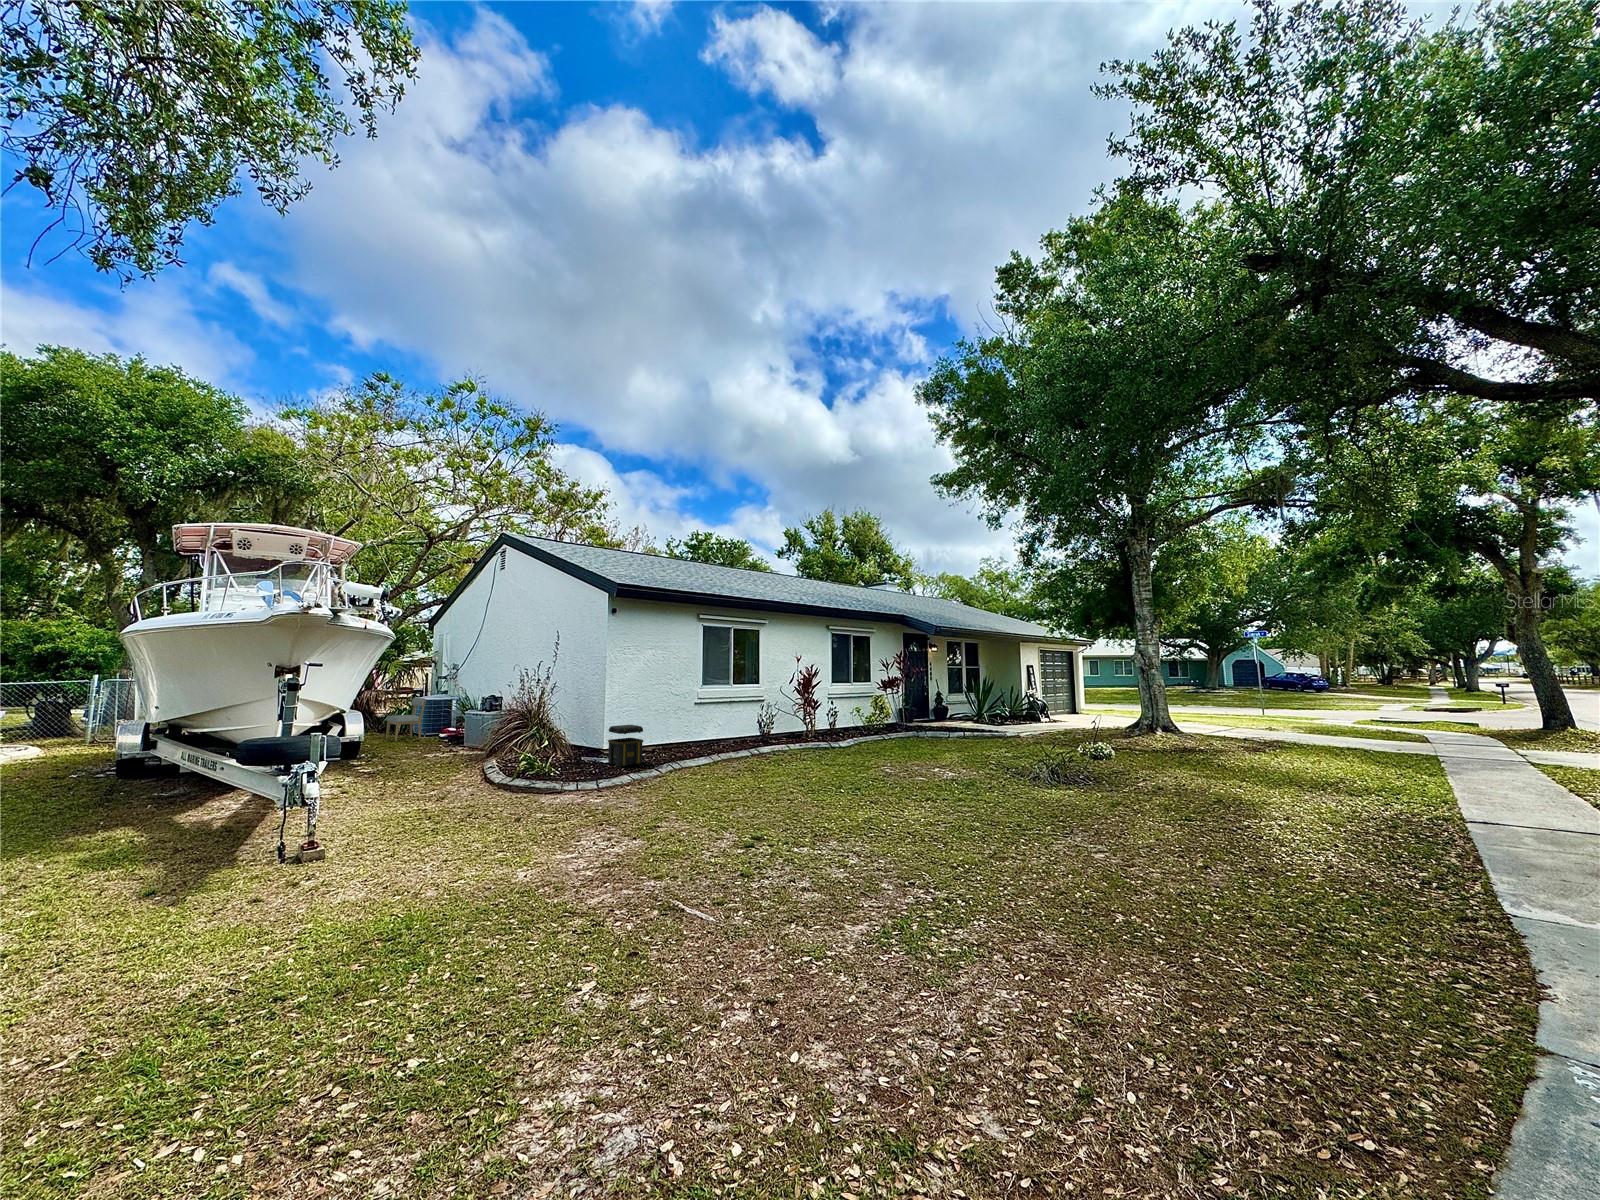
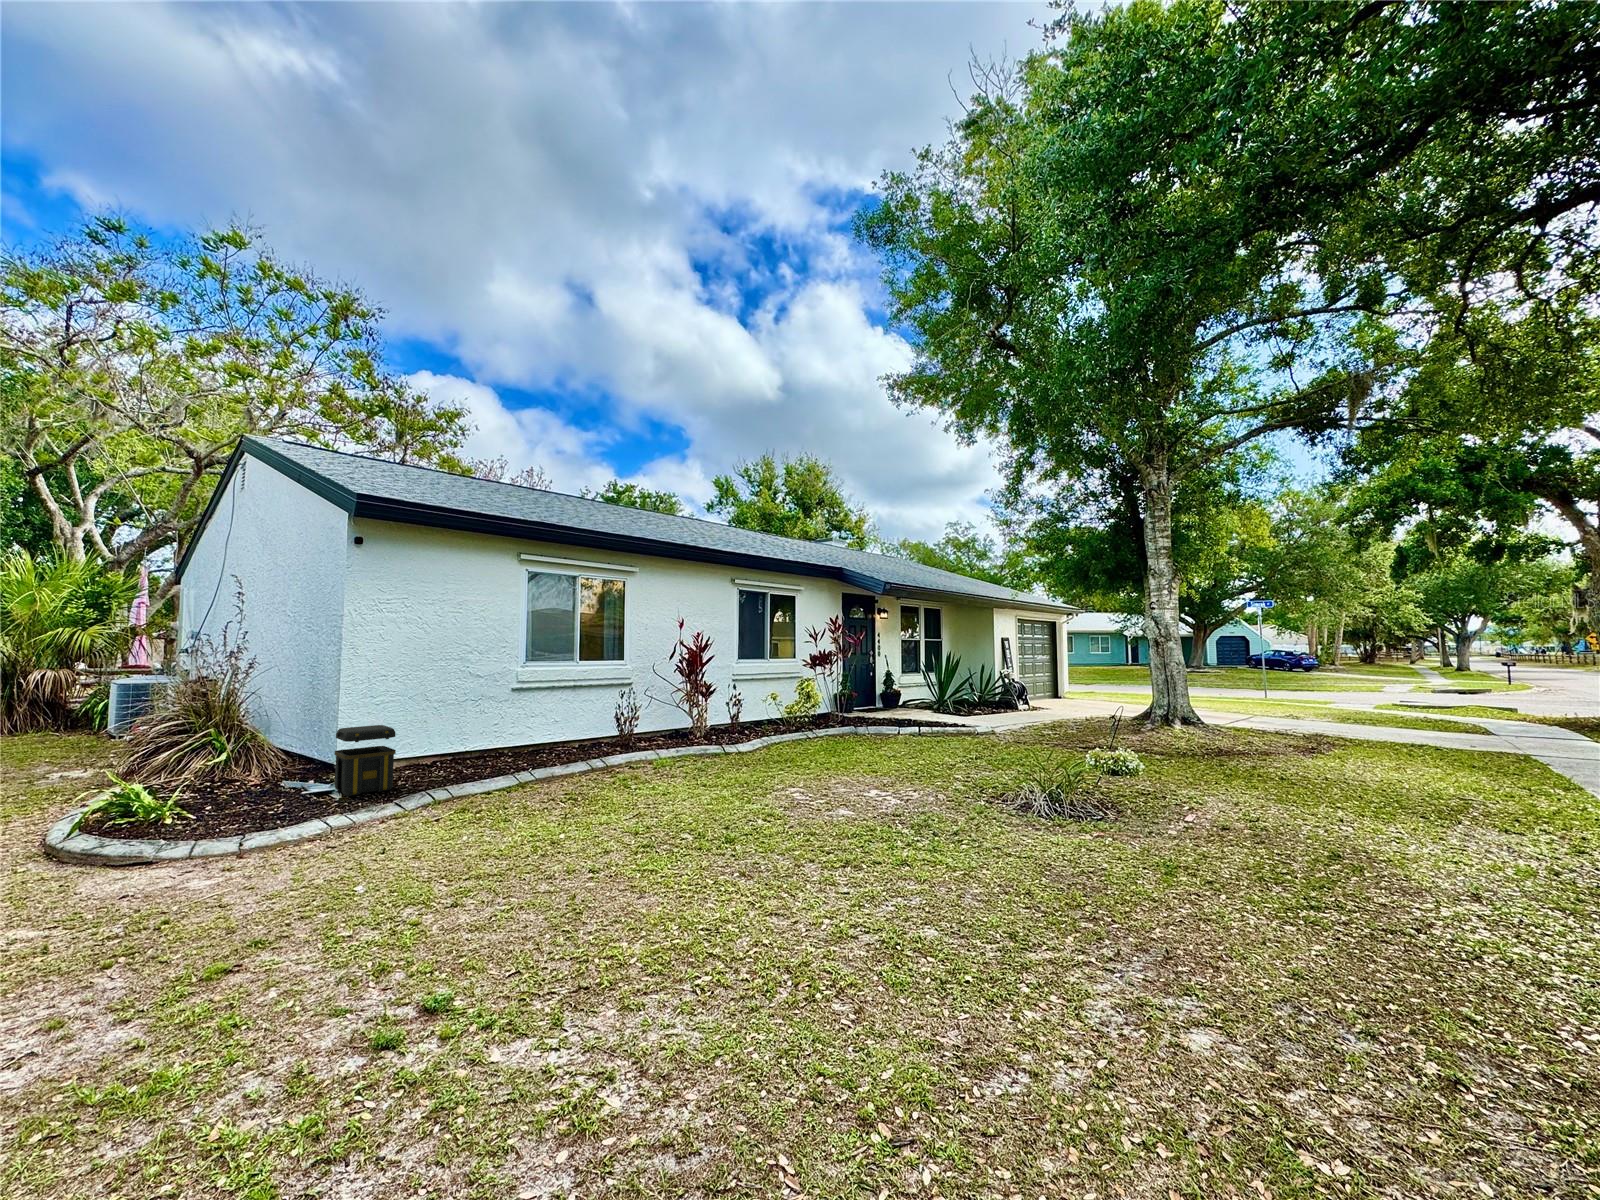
chair: present [386,698,426,742] -> none [38,681,109,750]

